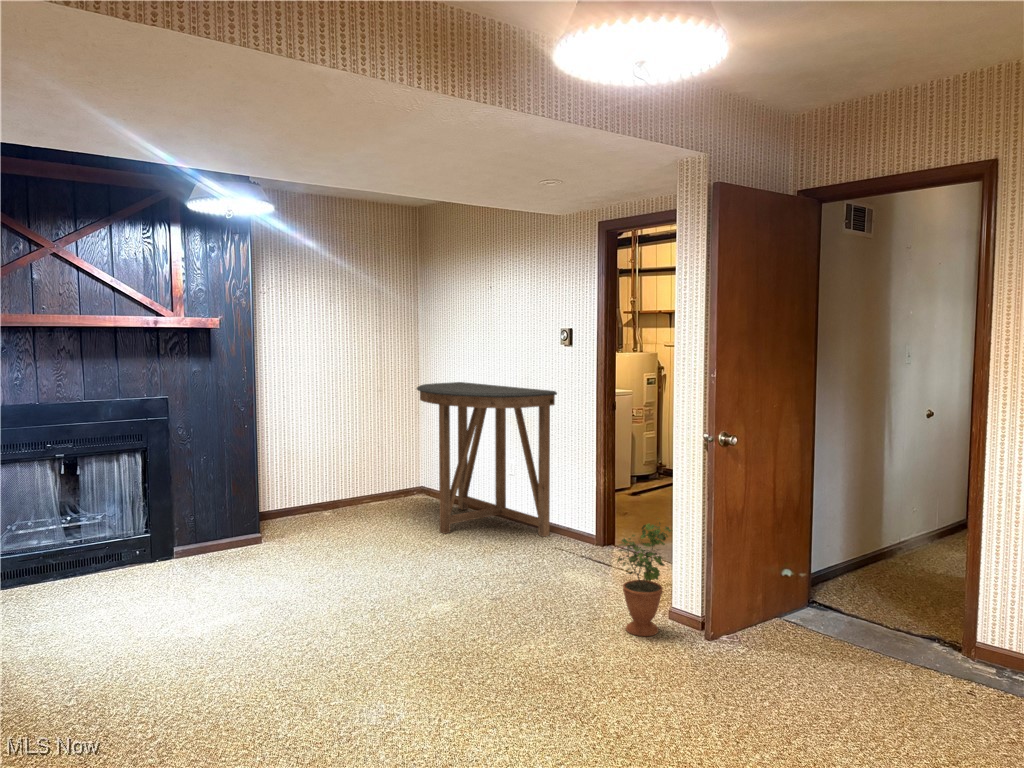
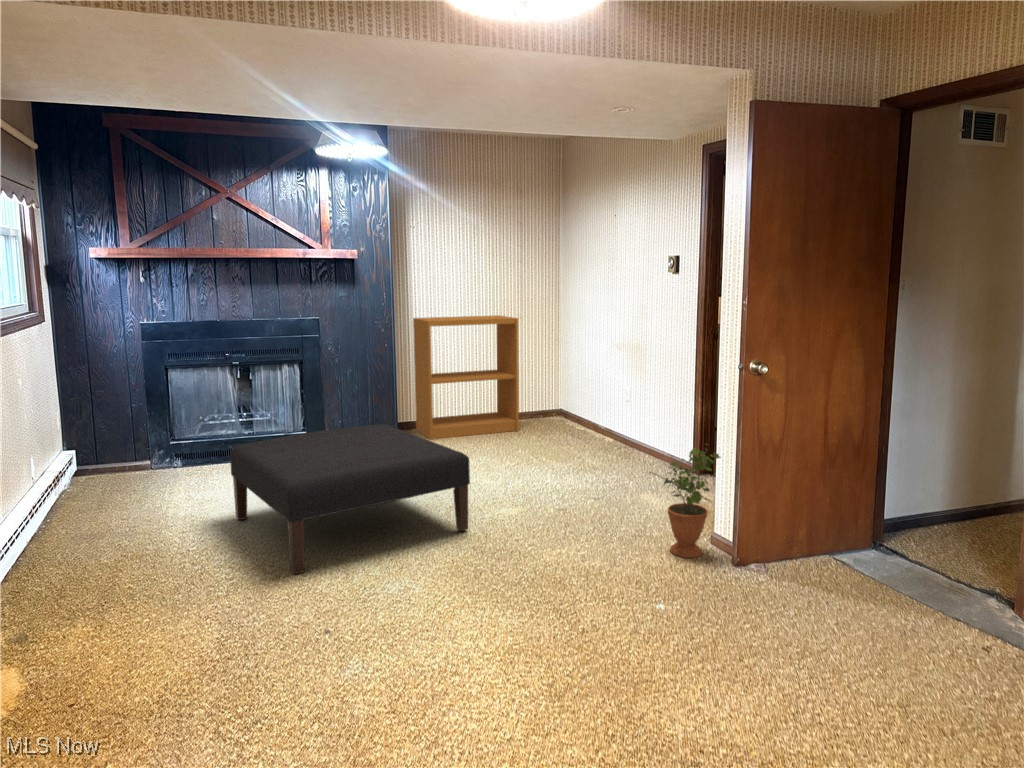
console table: present [417,382,557,537] -> none [540,311,665,461]
bookshelf: none [266,388,388,532] -> present [413,315,519,440]
ottoman: none [101,520,410,718] -> present [230,424,470,574]

